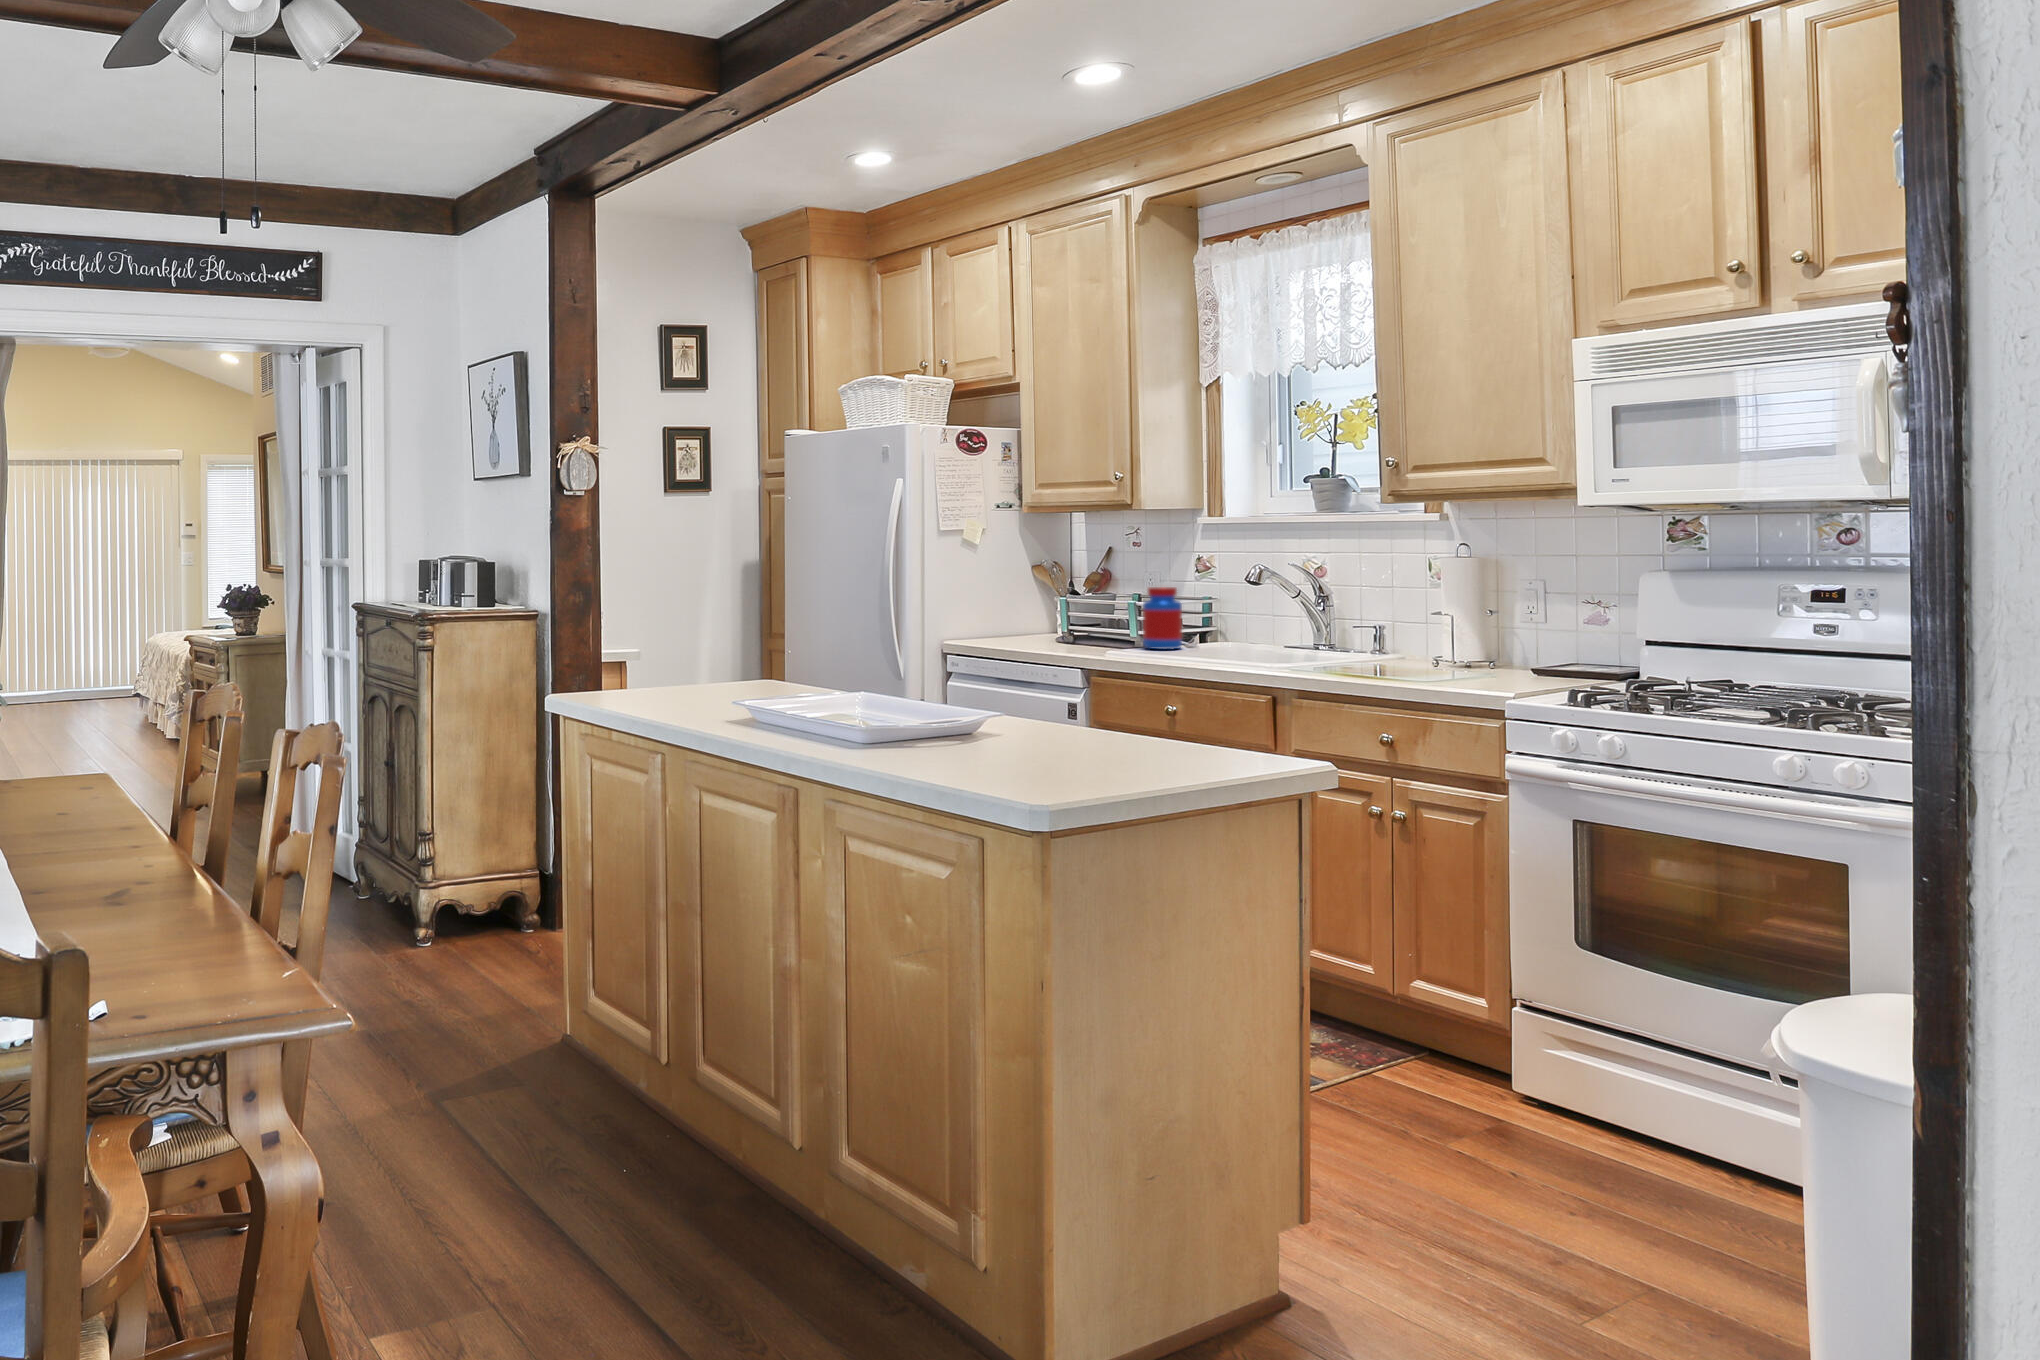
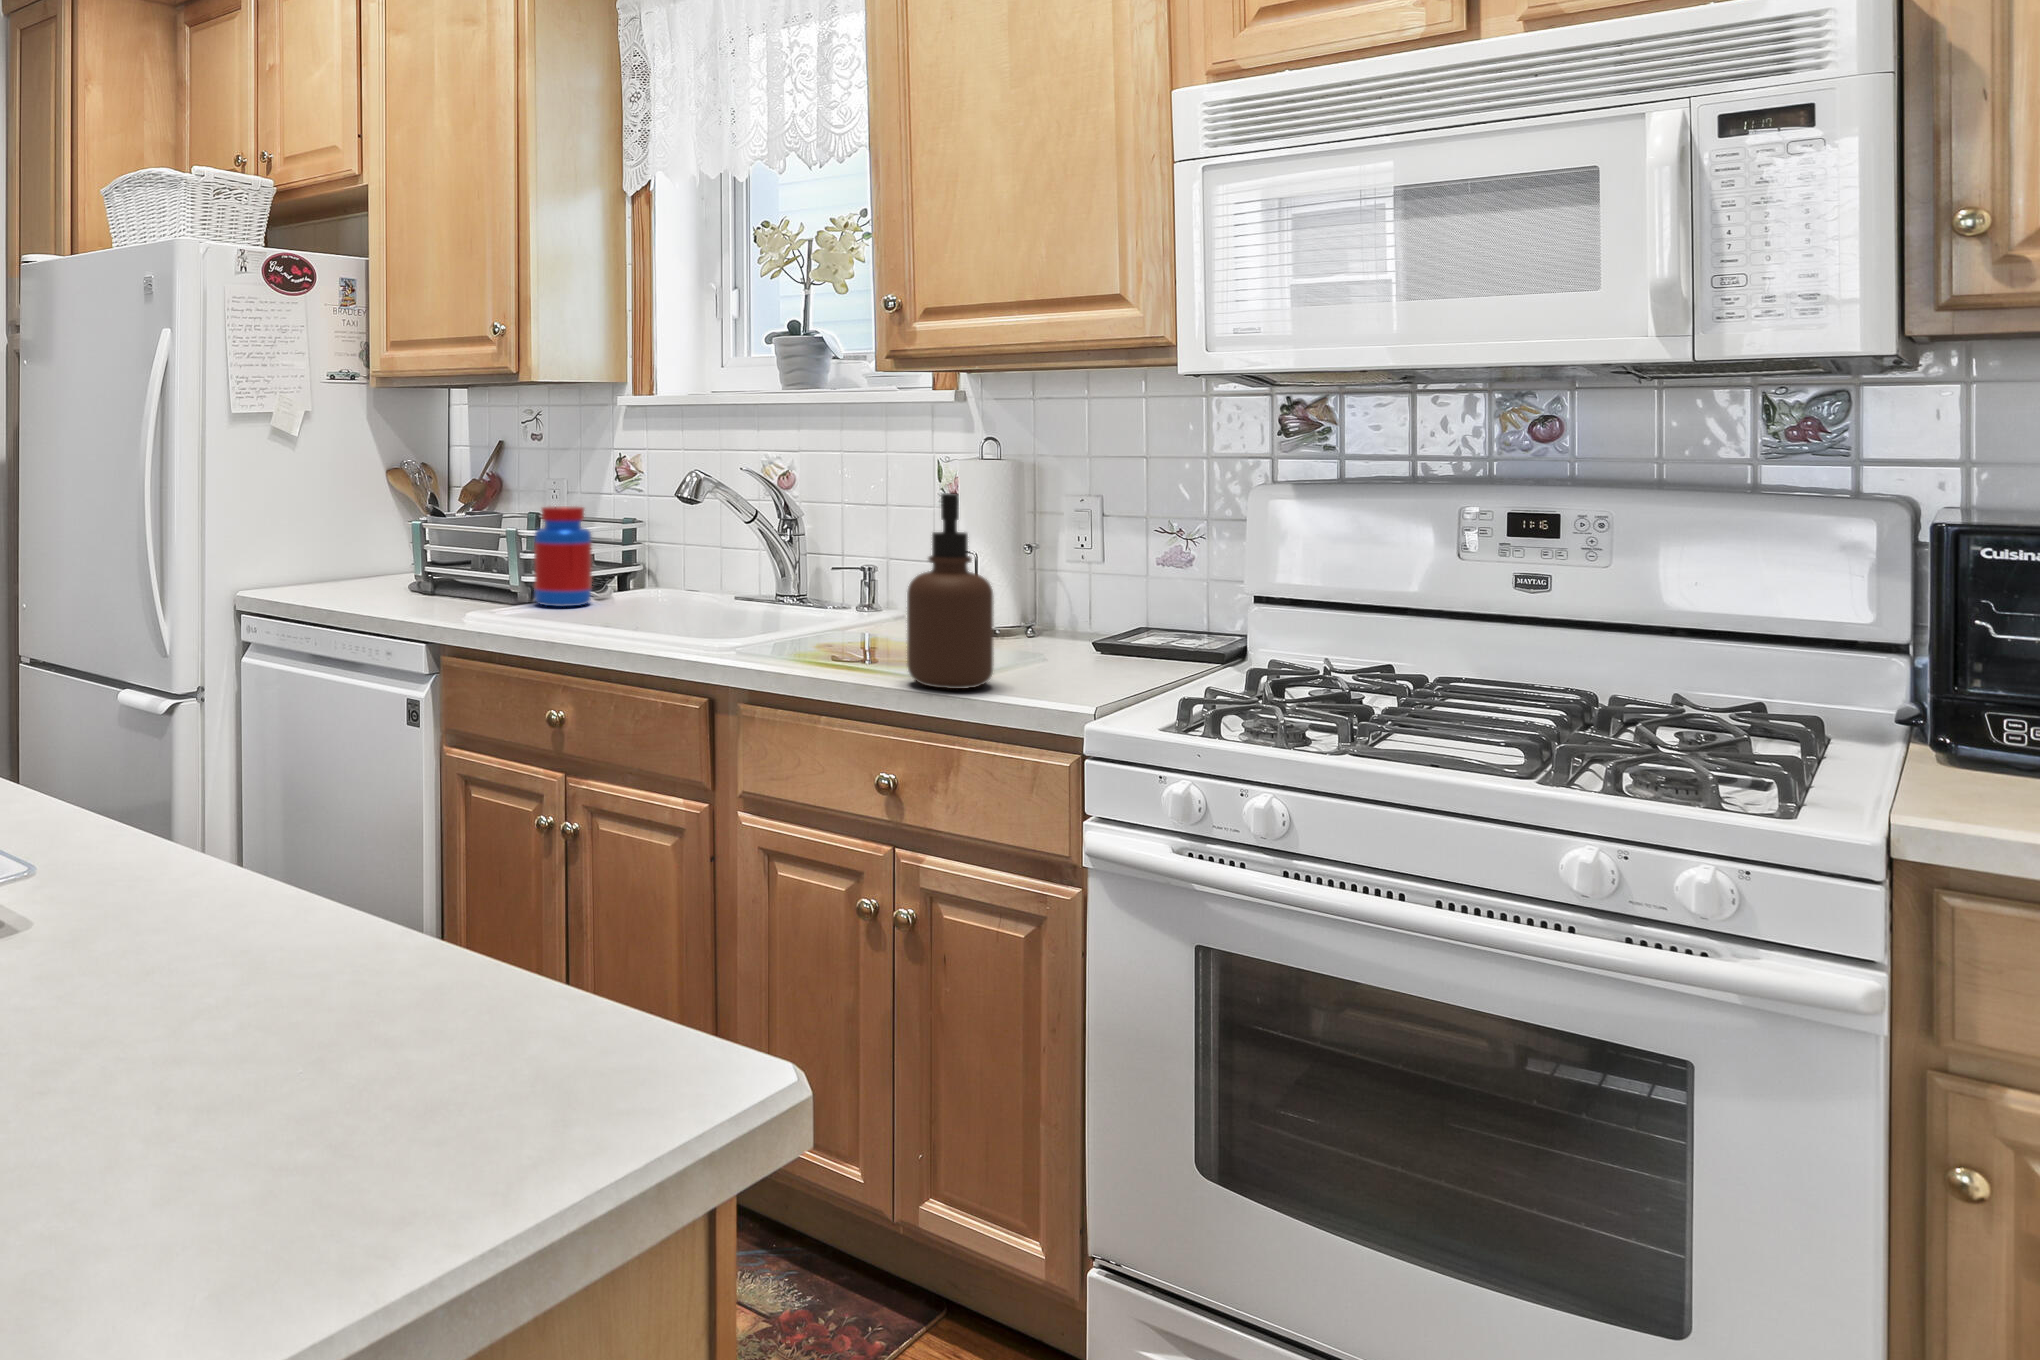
soap dispenser: none [1398,576,1454,686] -> present [907,493,994,689]

